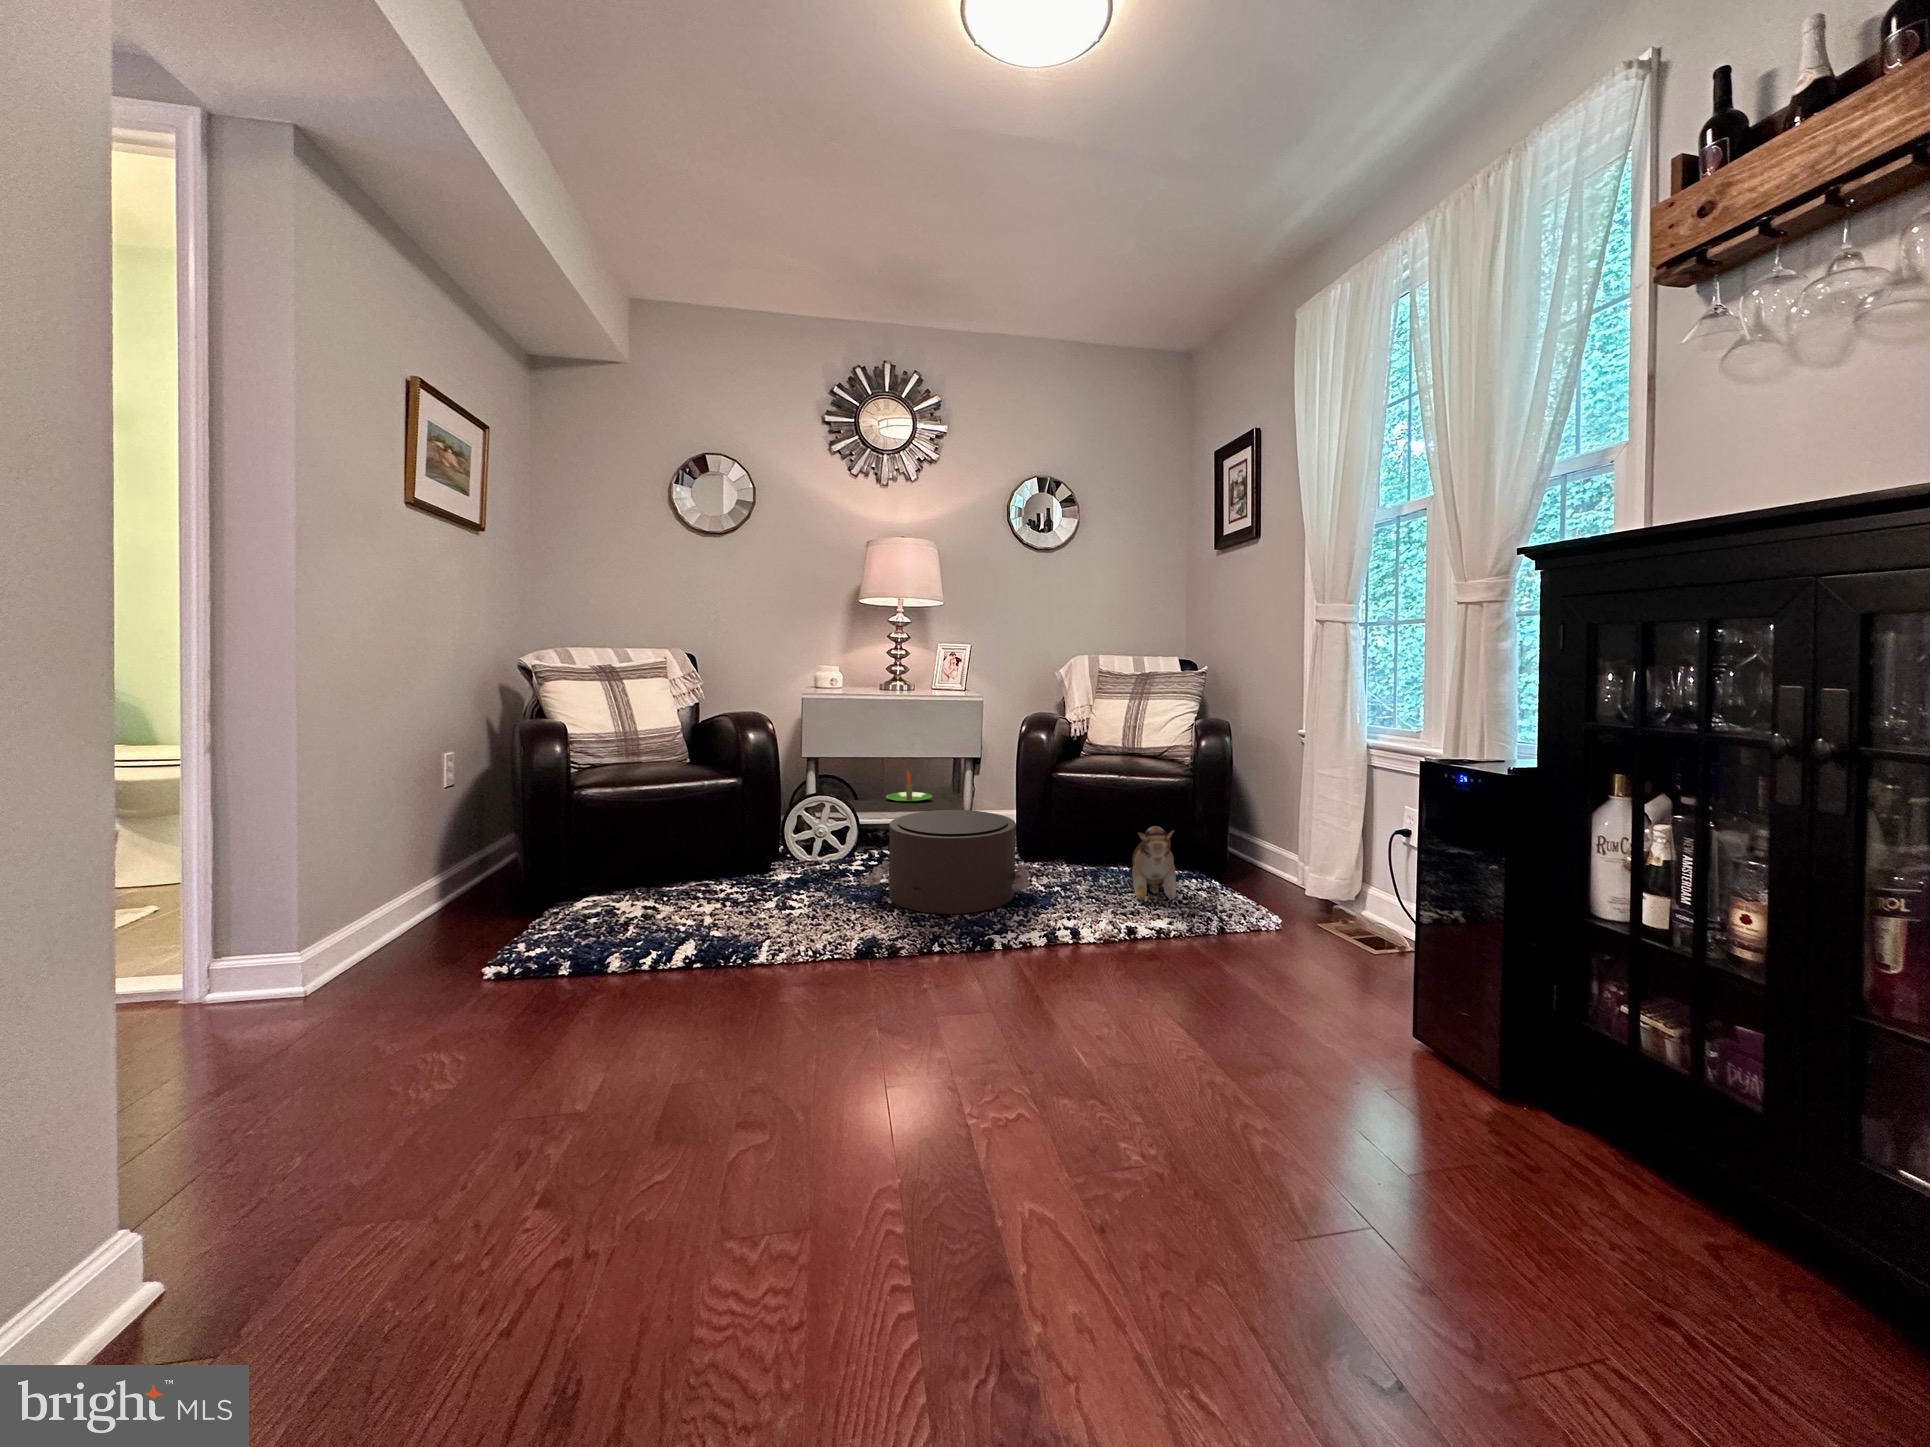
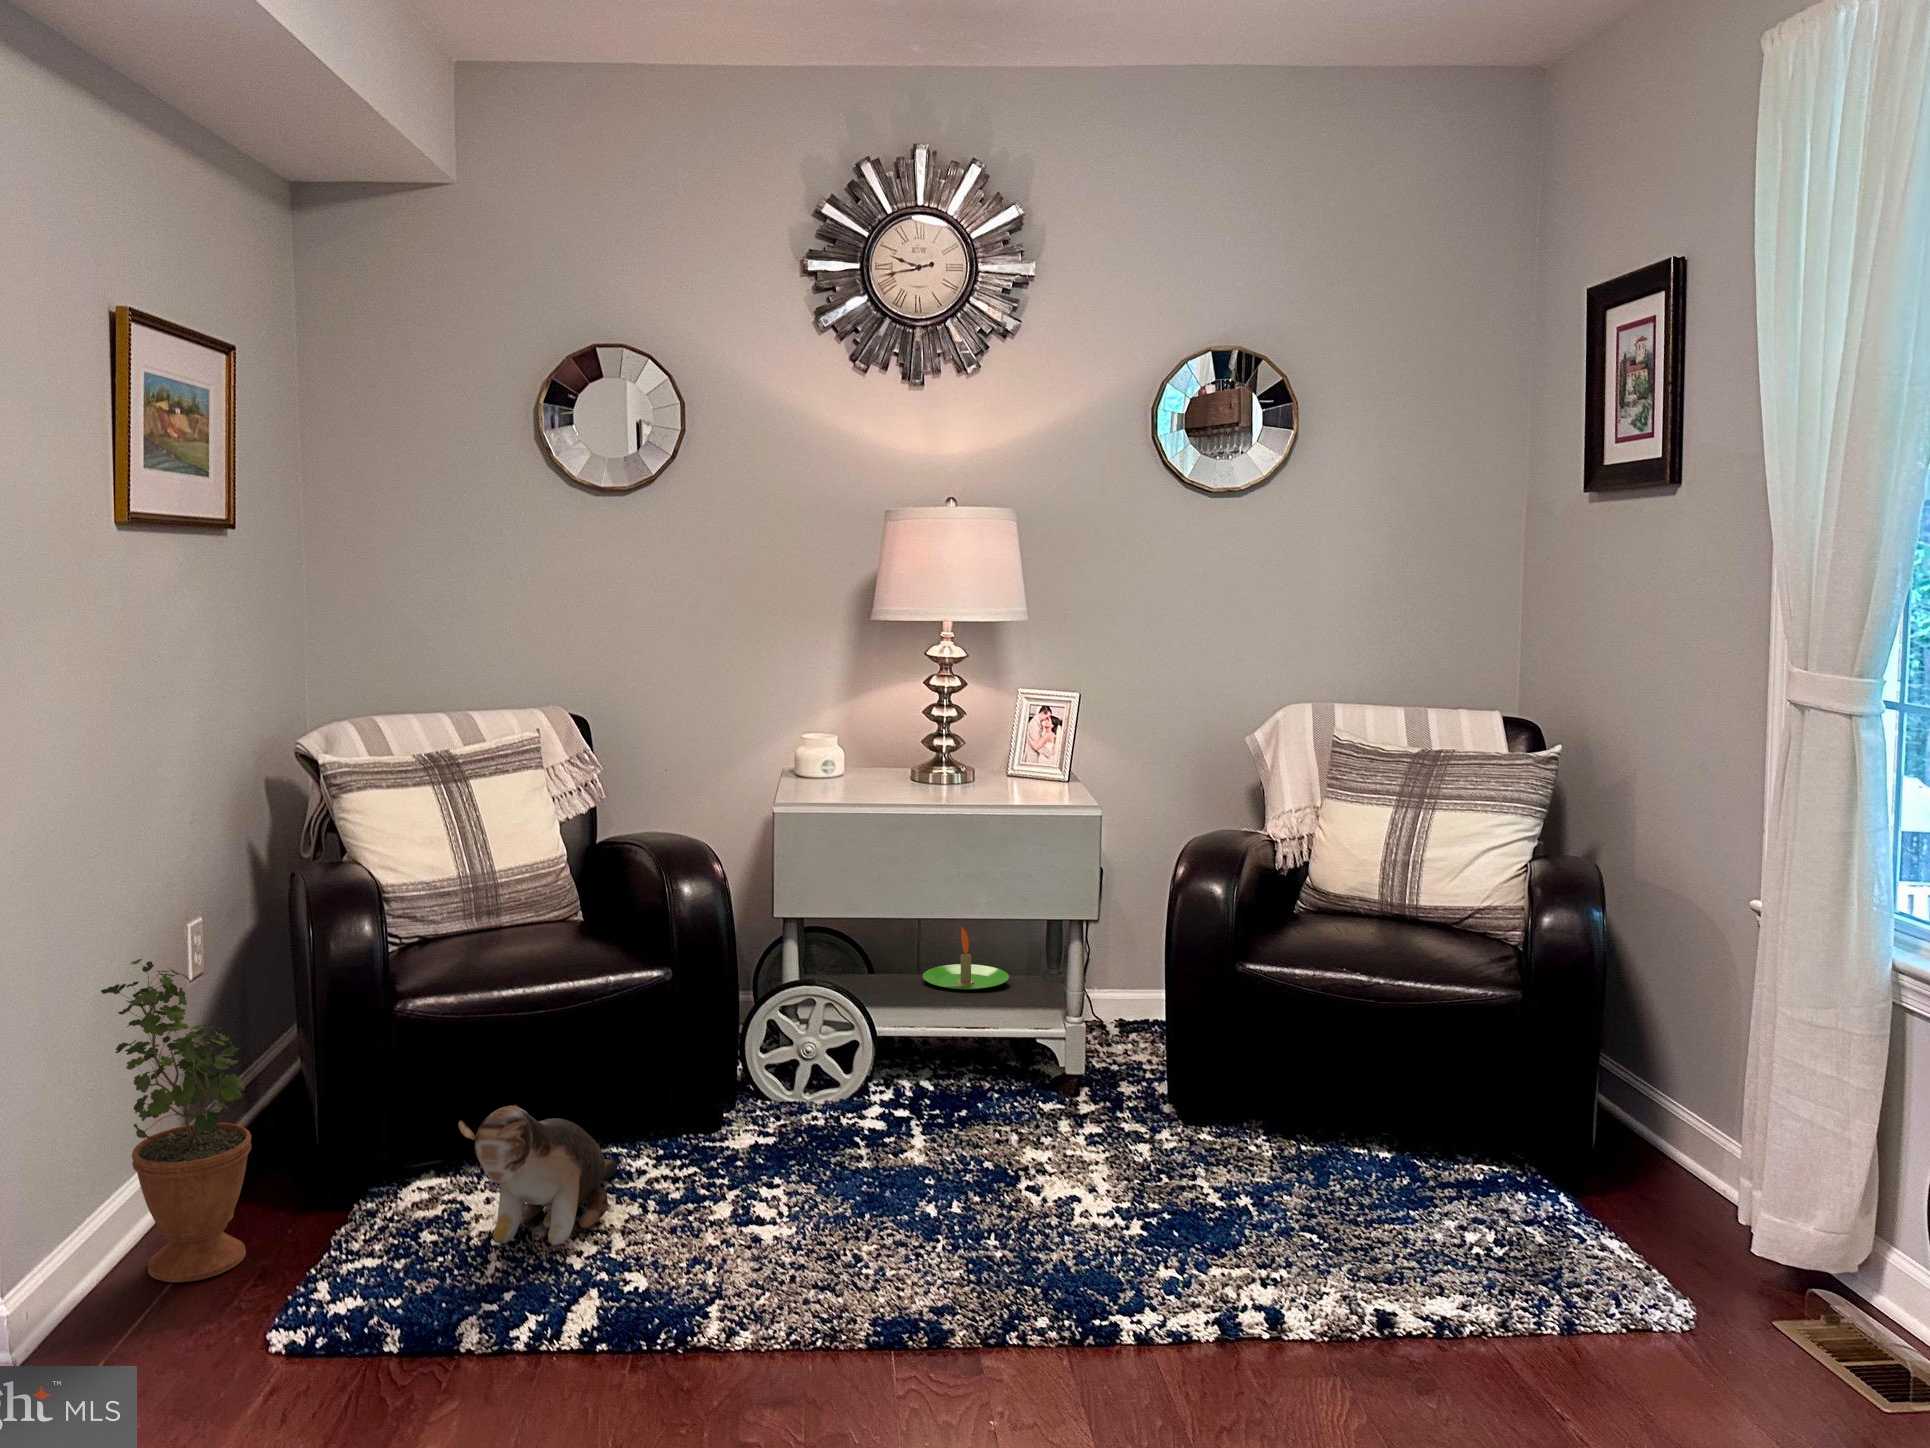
potted plant: none [376,753,476,951] -> present [101,959,252,1282]
pouf: present [865,810,1031,914] -> none [886,1037,1192,1255]
plush toy: present [1131,826,1176,900] -> present [458,1105,617,1245]

